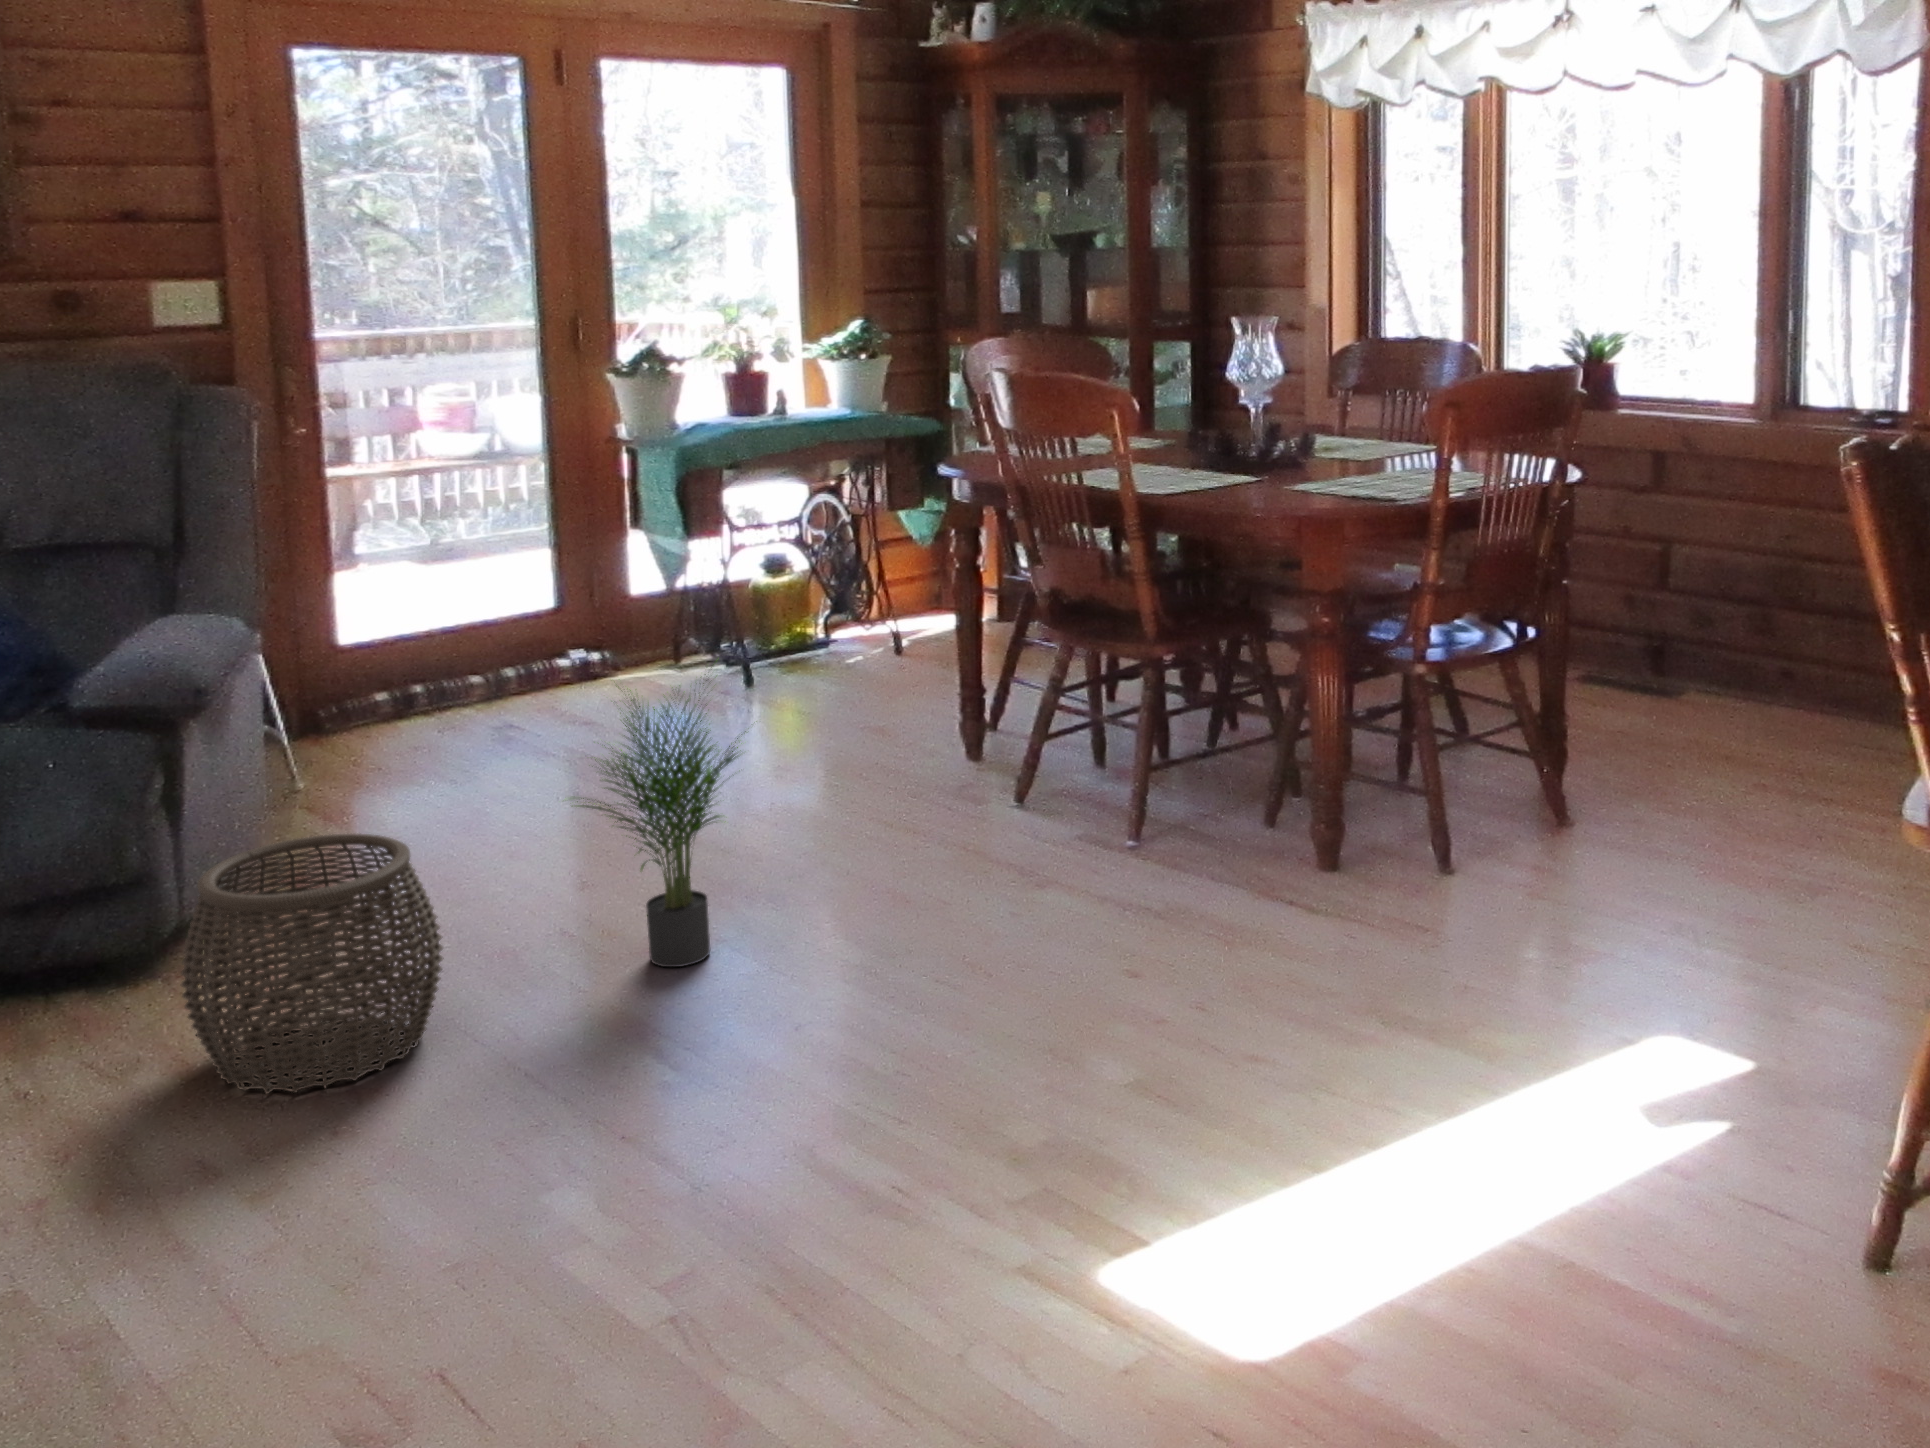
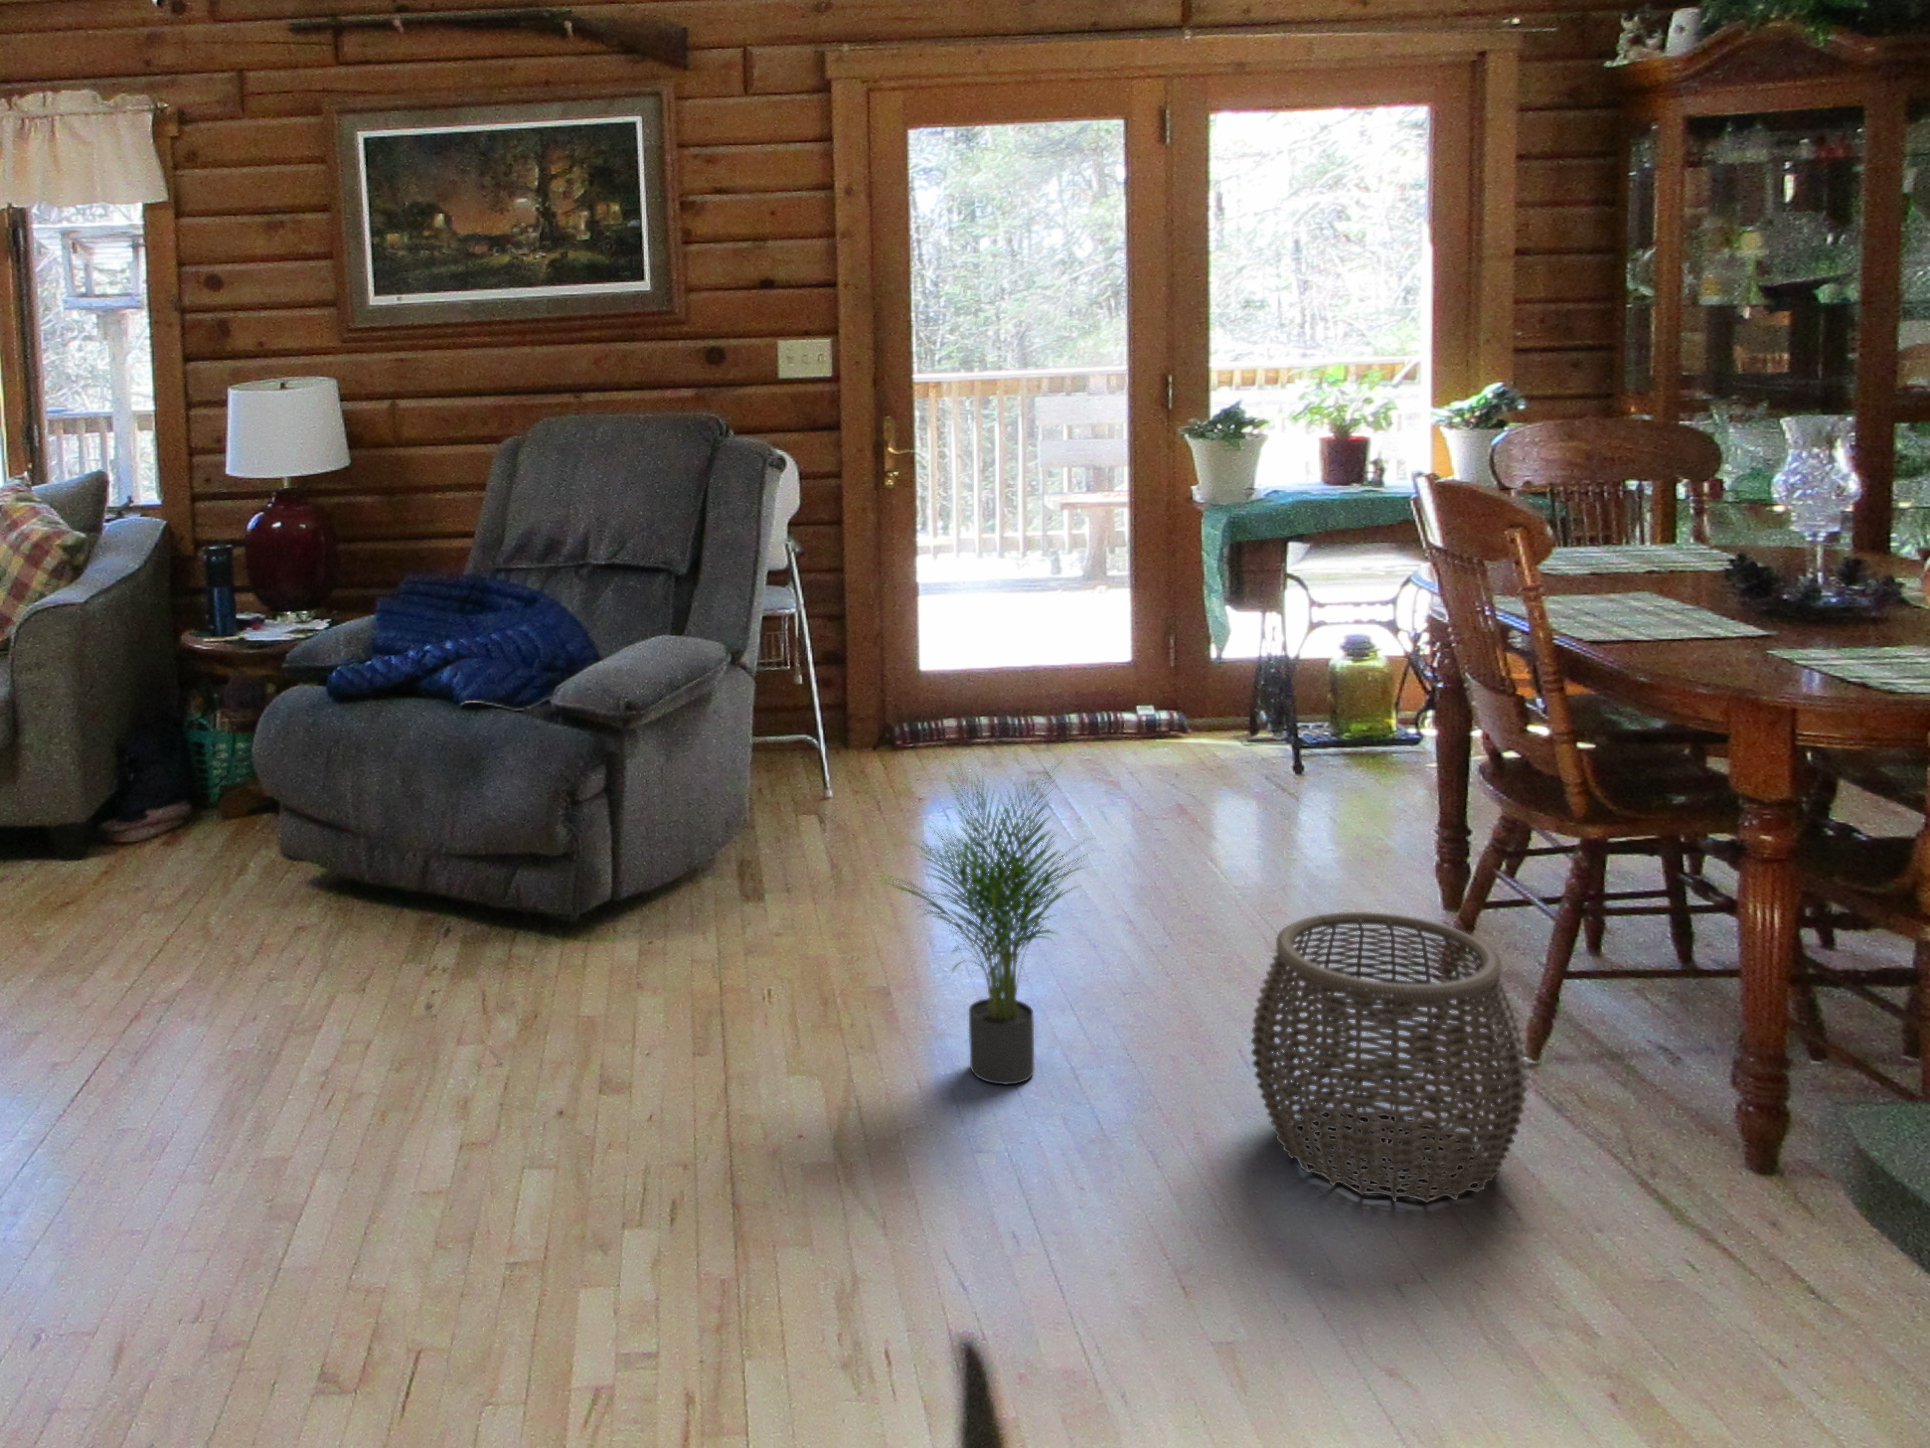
woven basket: present [180,834,443,1093] -> present [1251,912,1529,1203]

